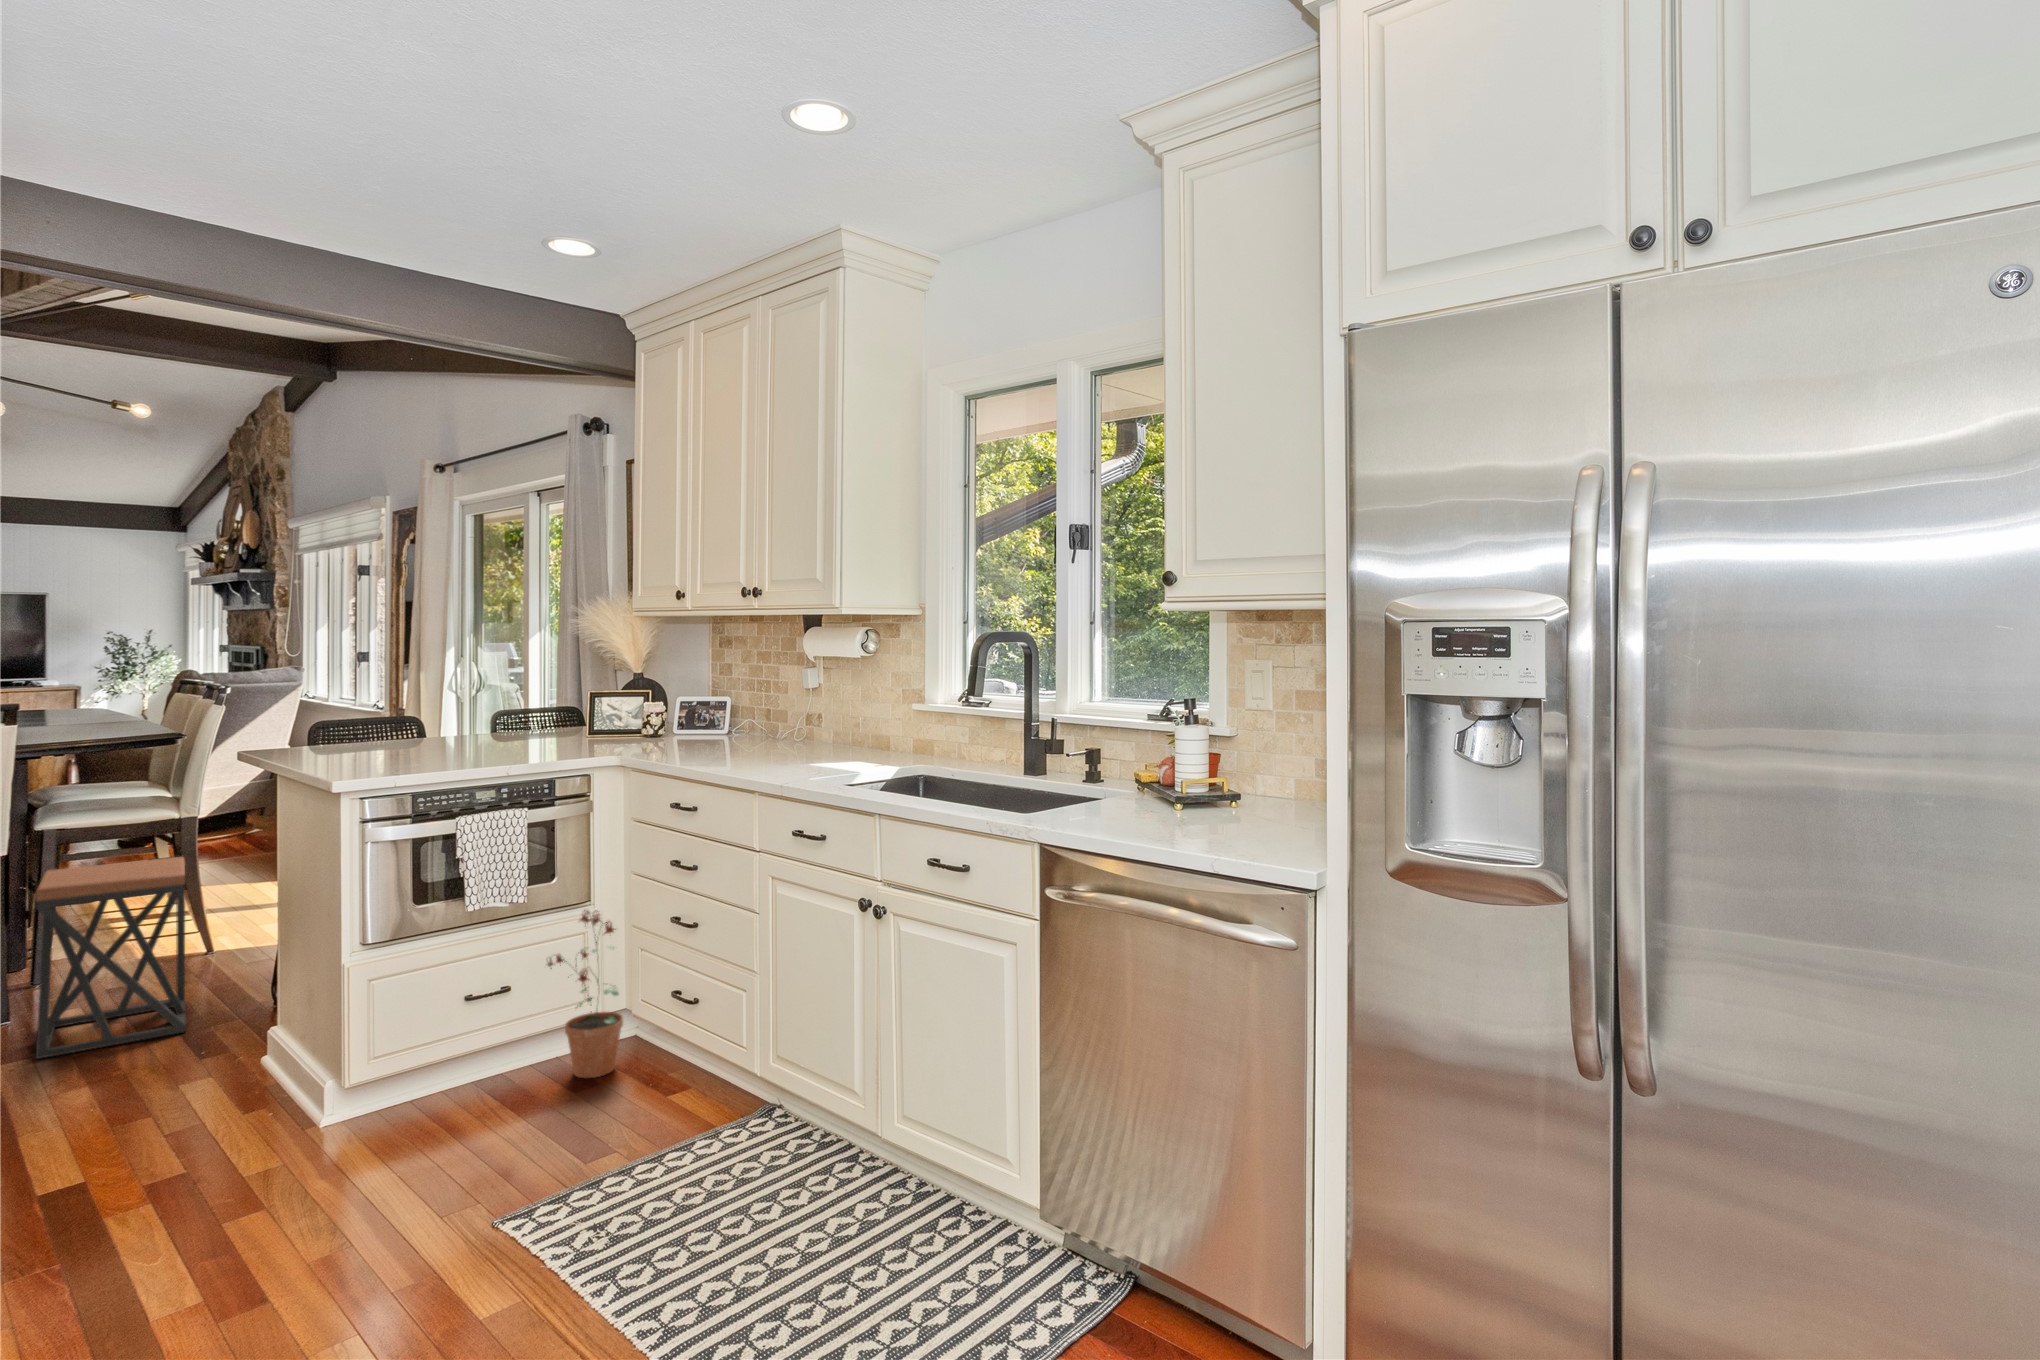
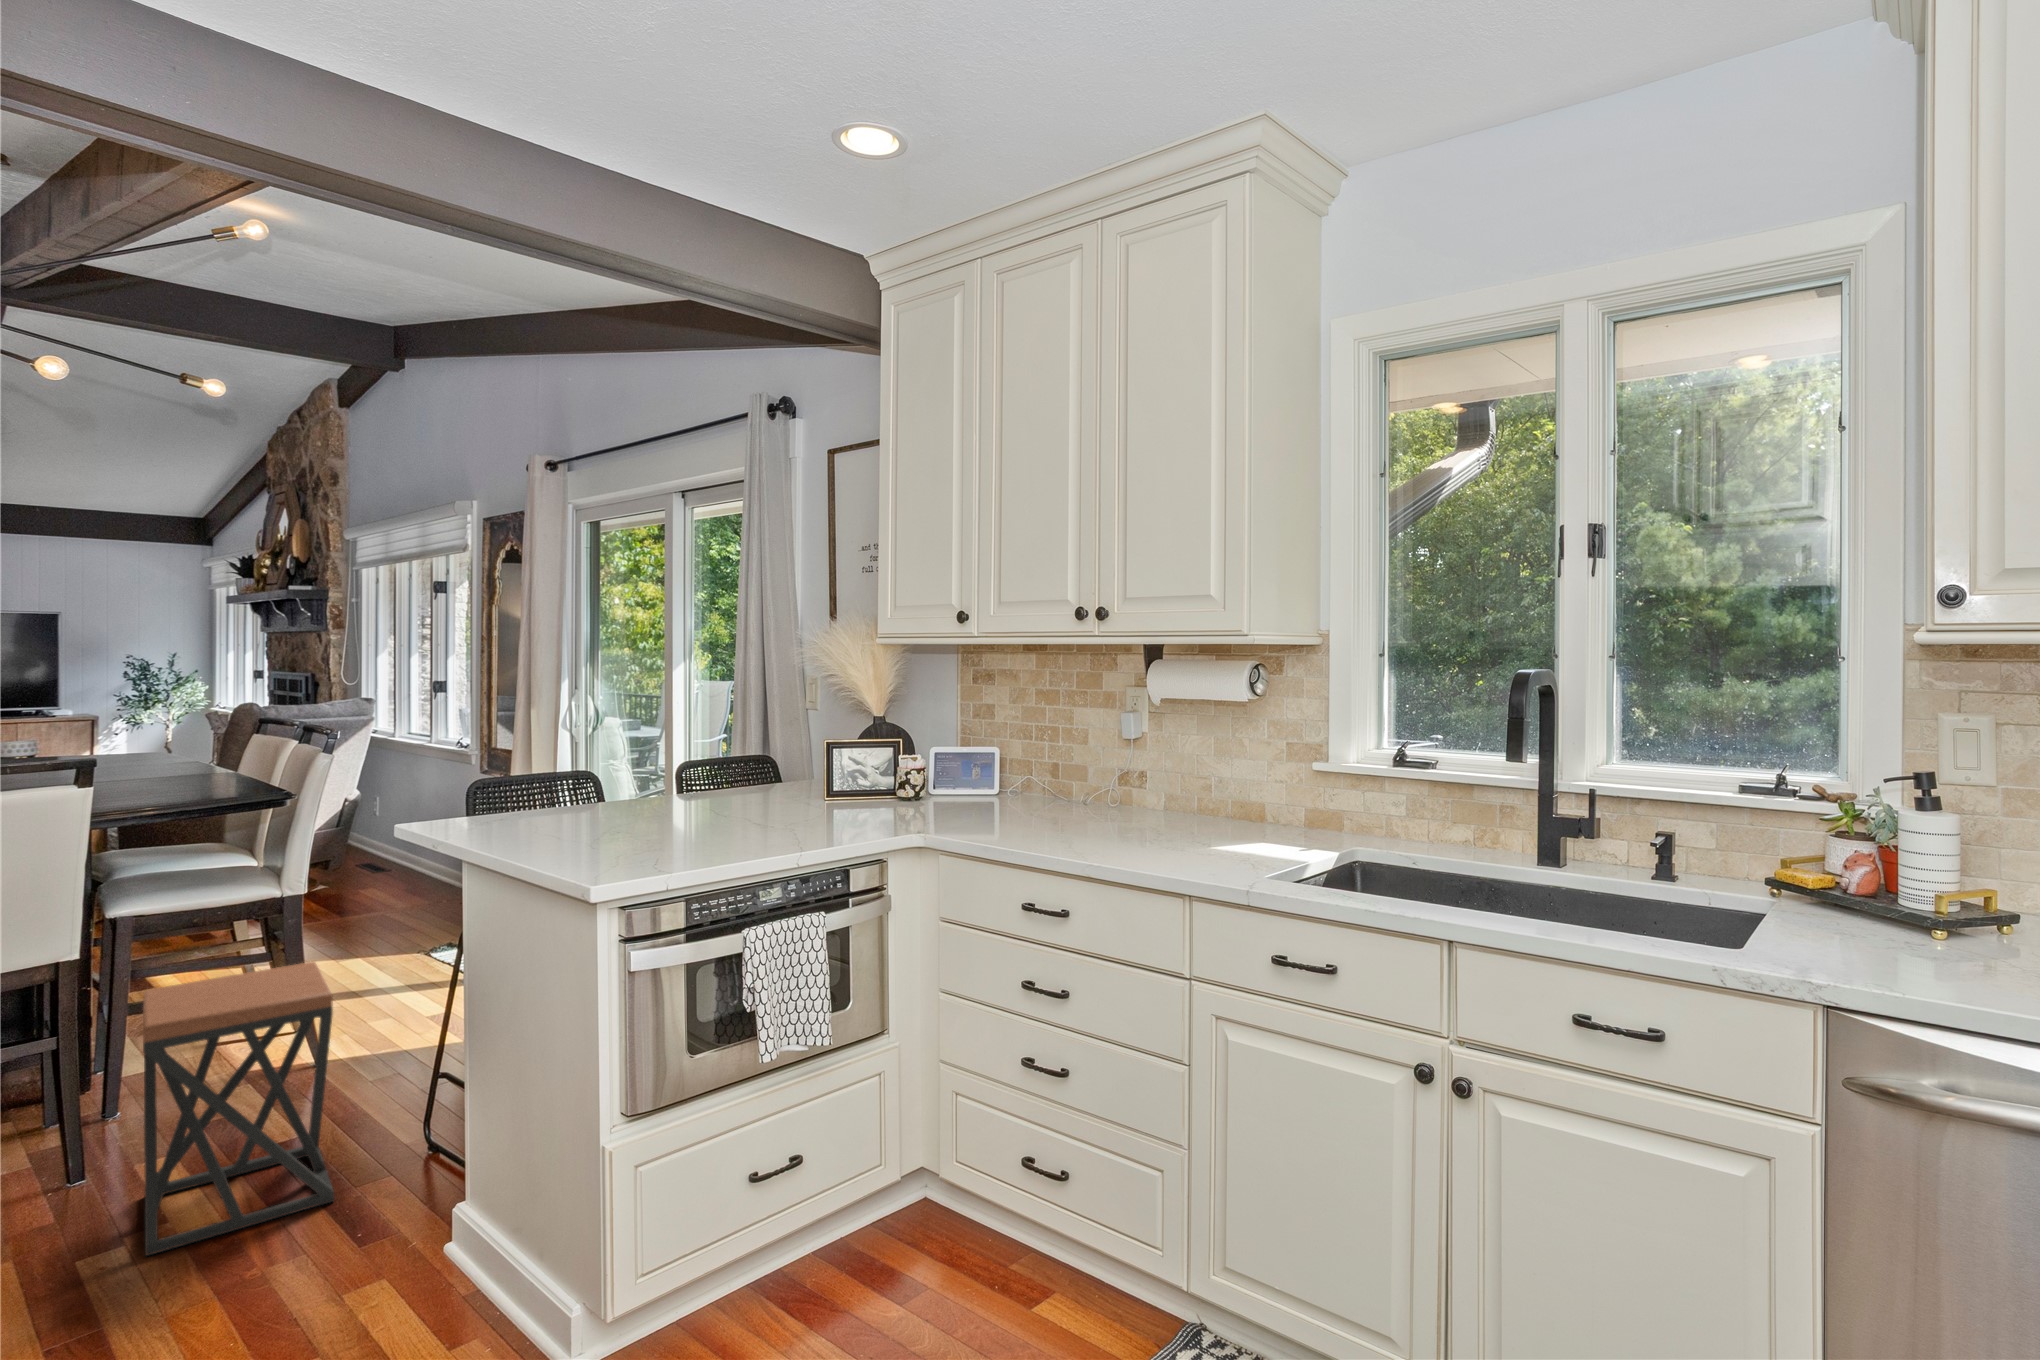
potted plant: present [548,910,623,1078] -> none [841,1040,955,1275]

